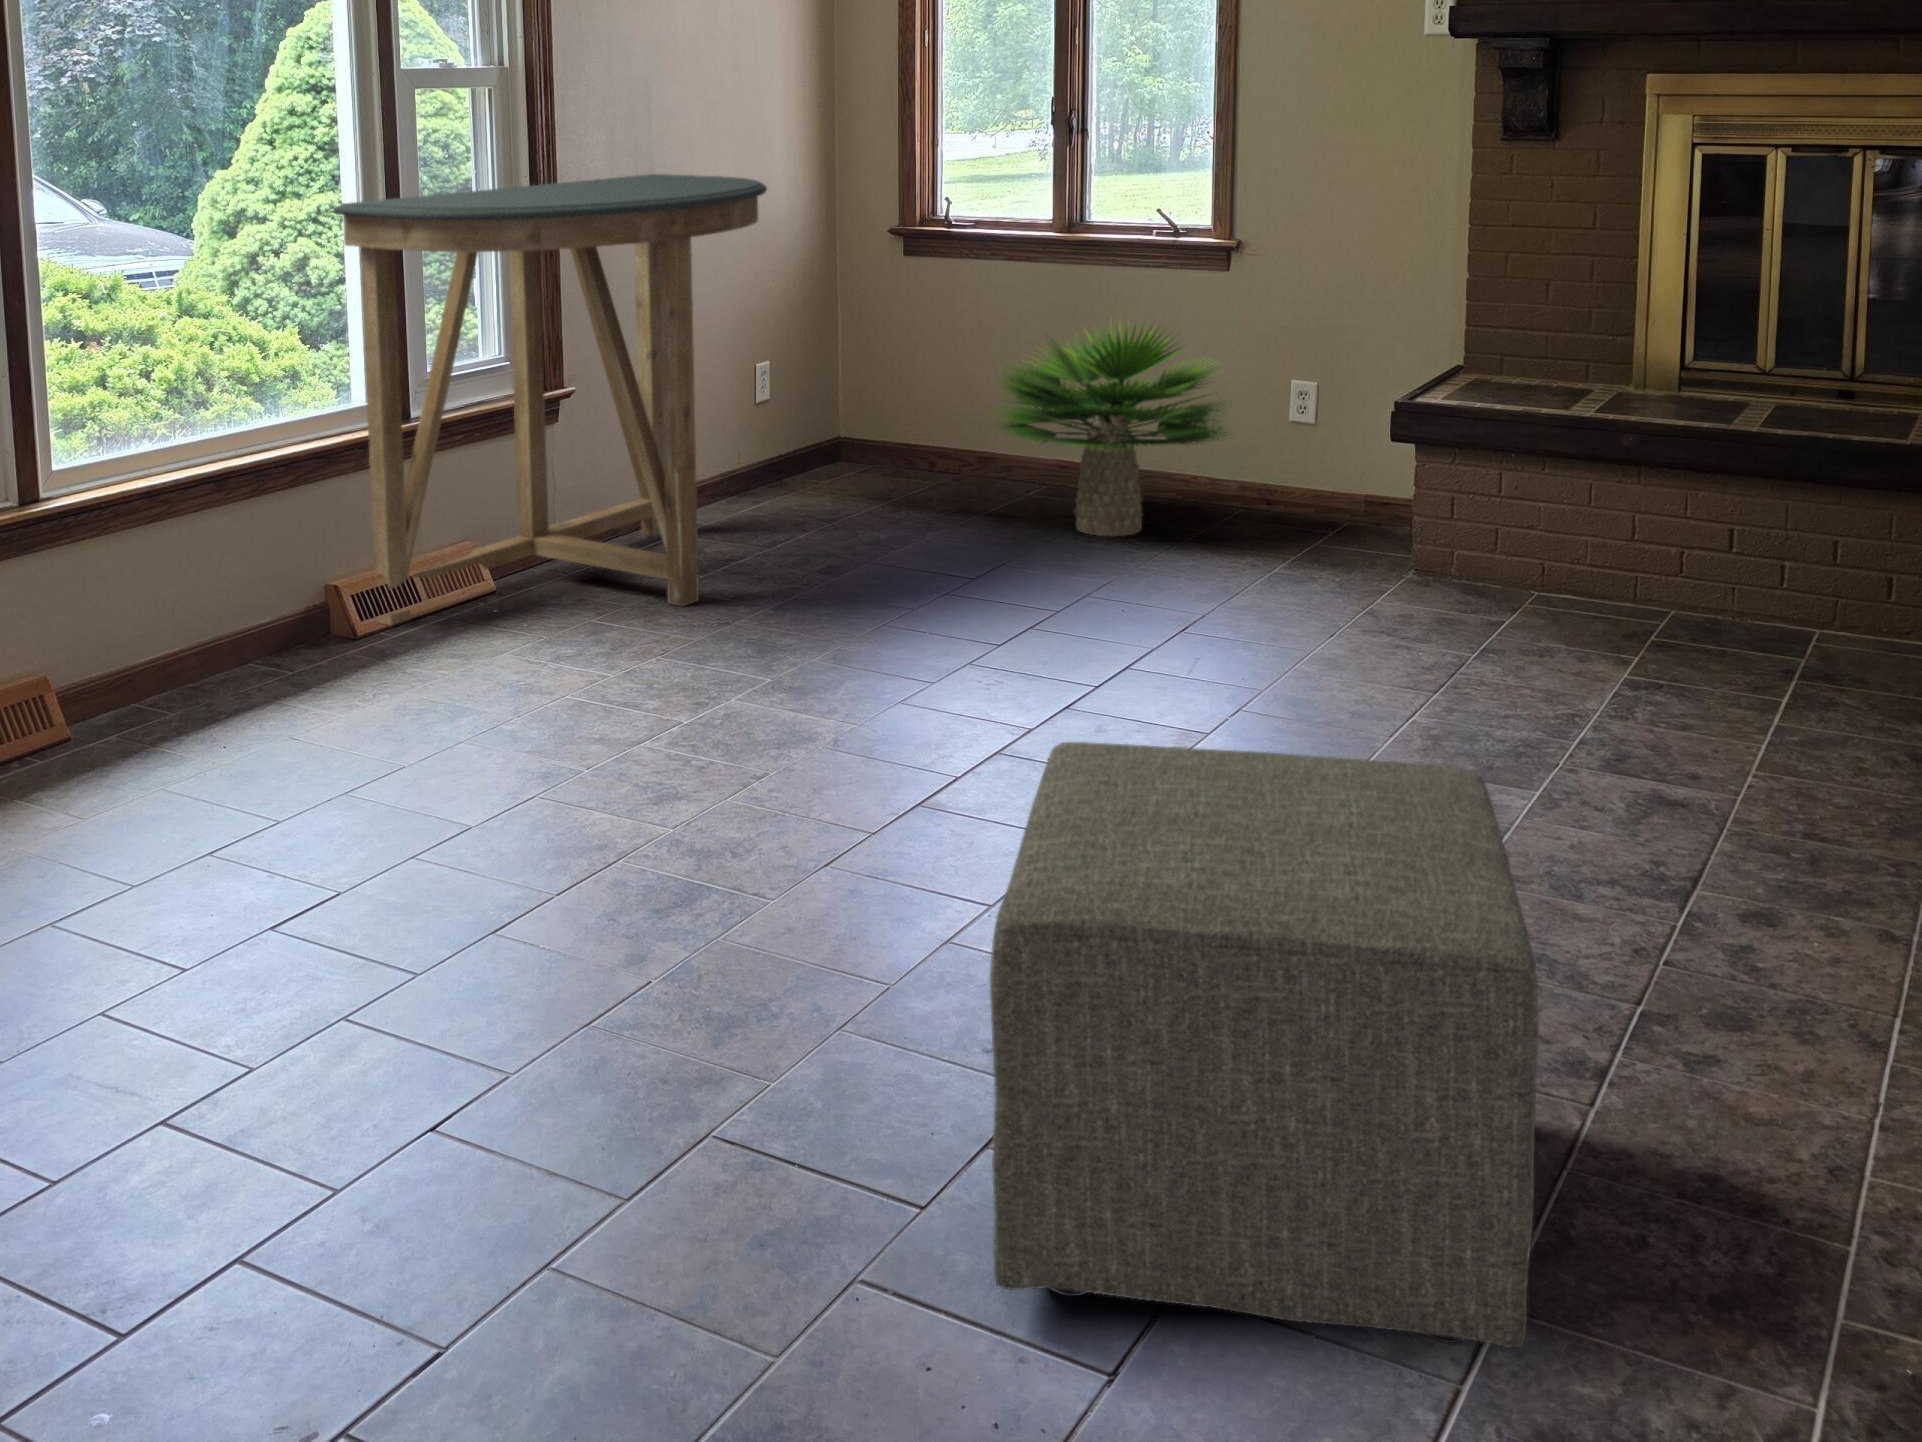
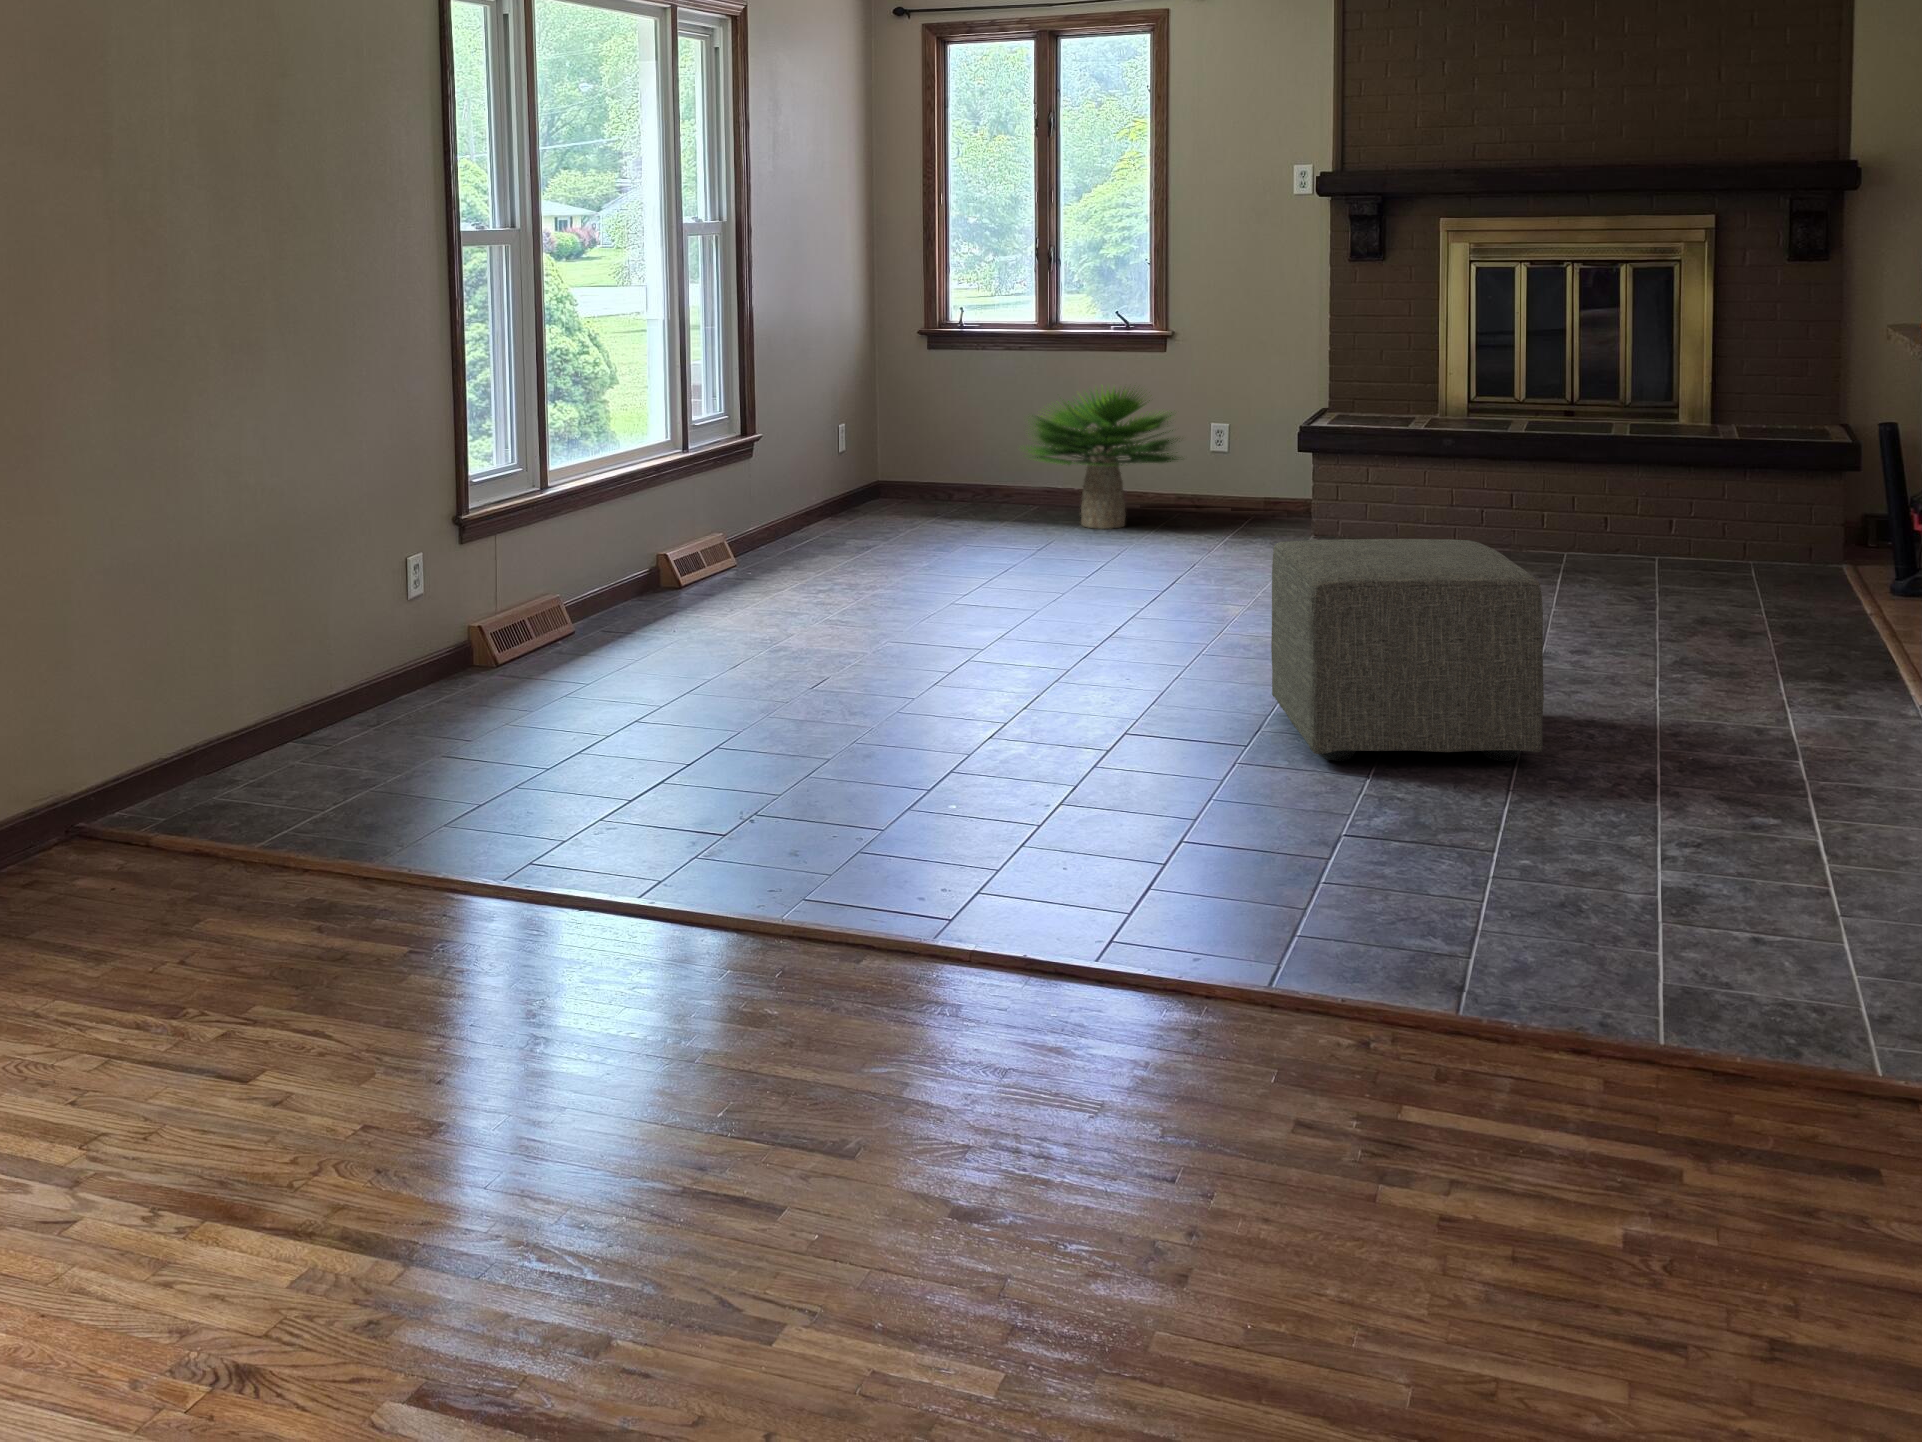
console table: present [335,174,767,625] -> none [663,293,901,587]

